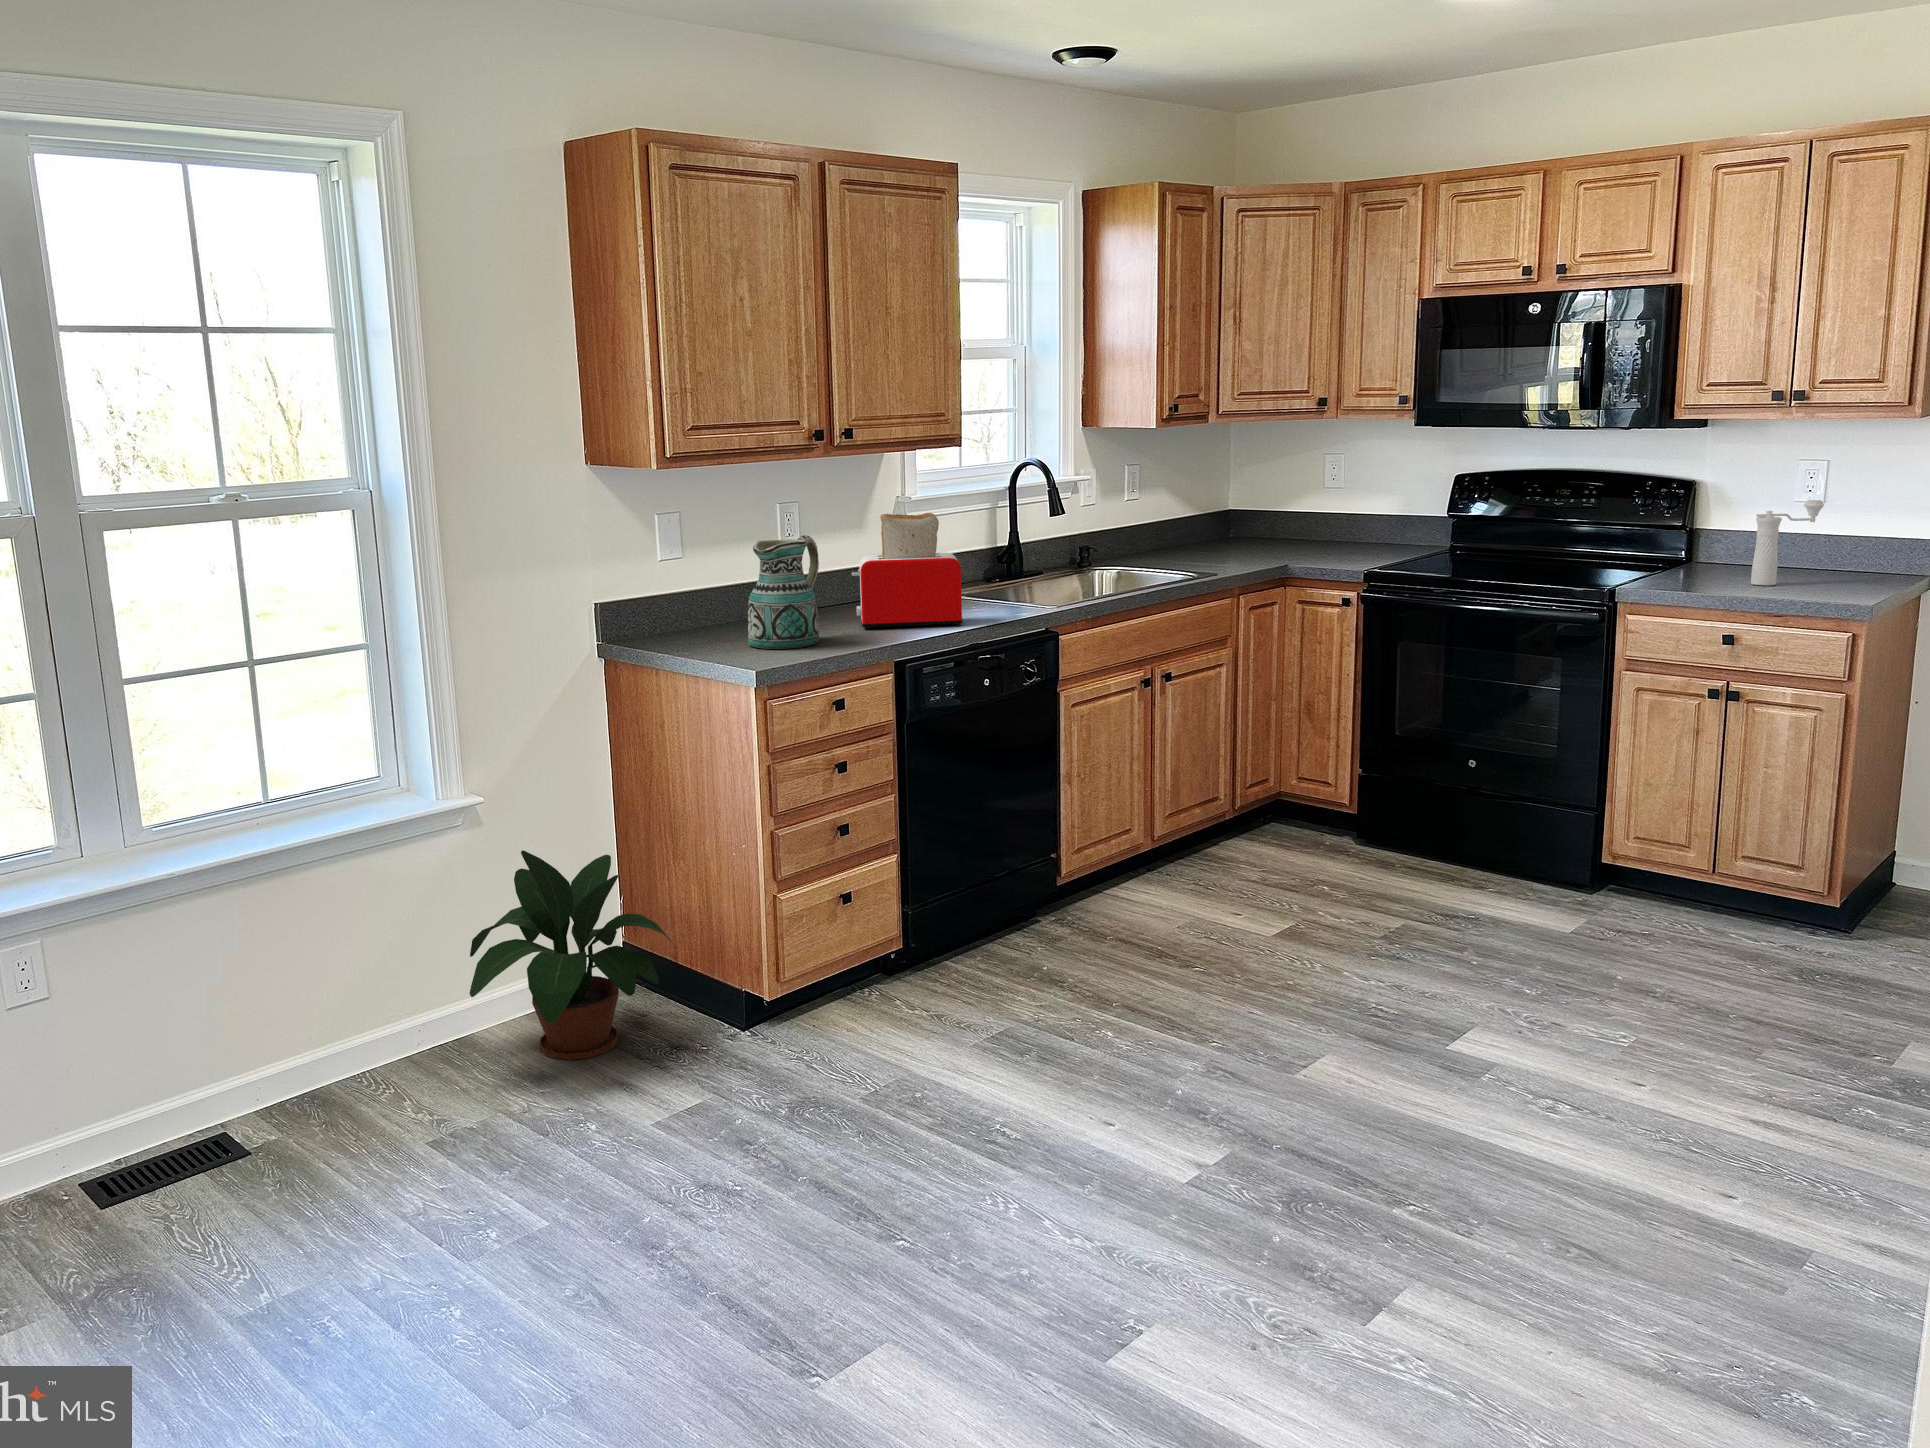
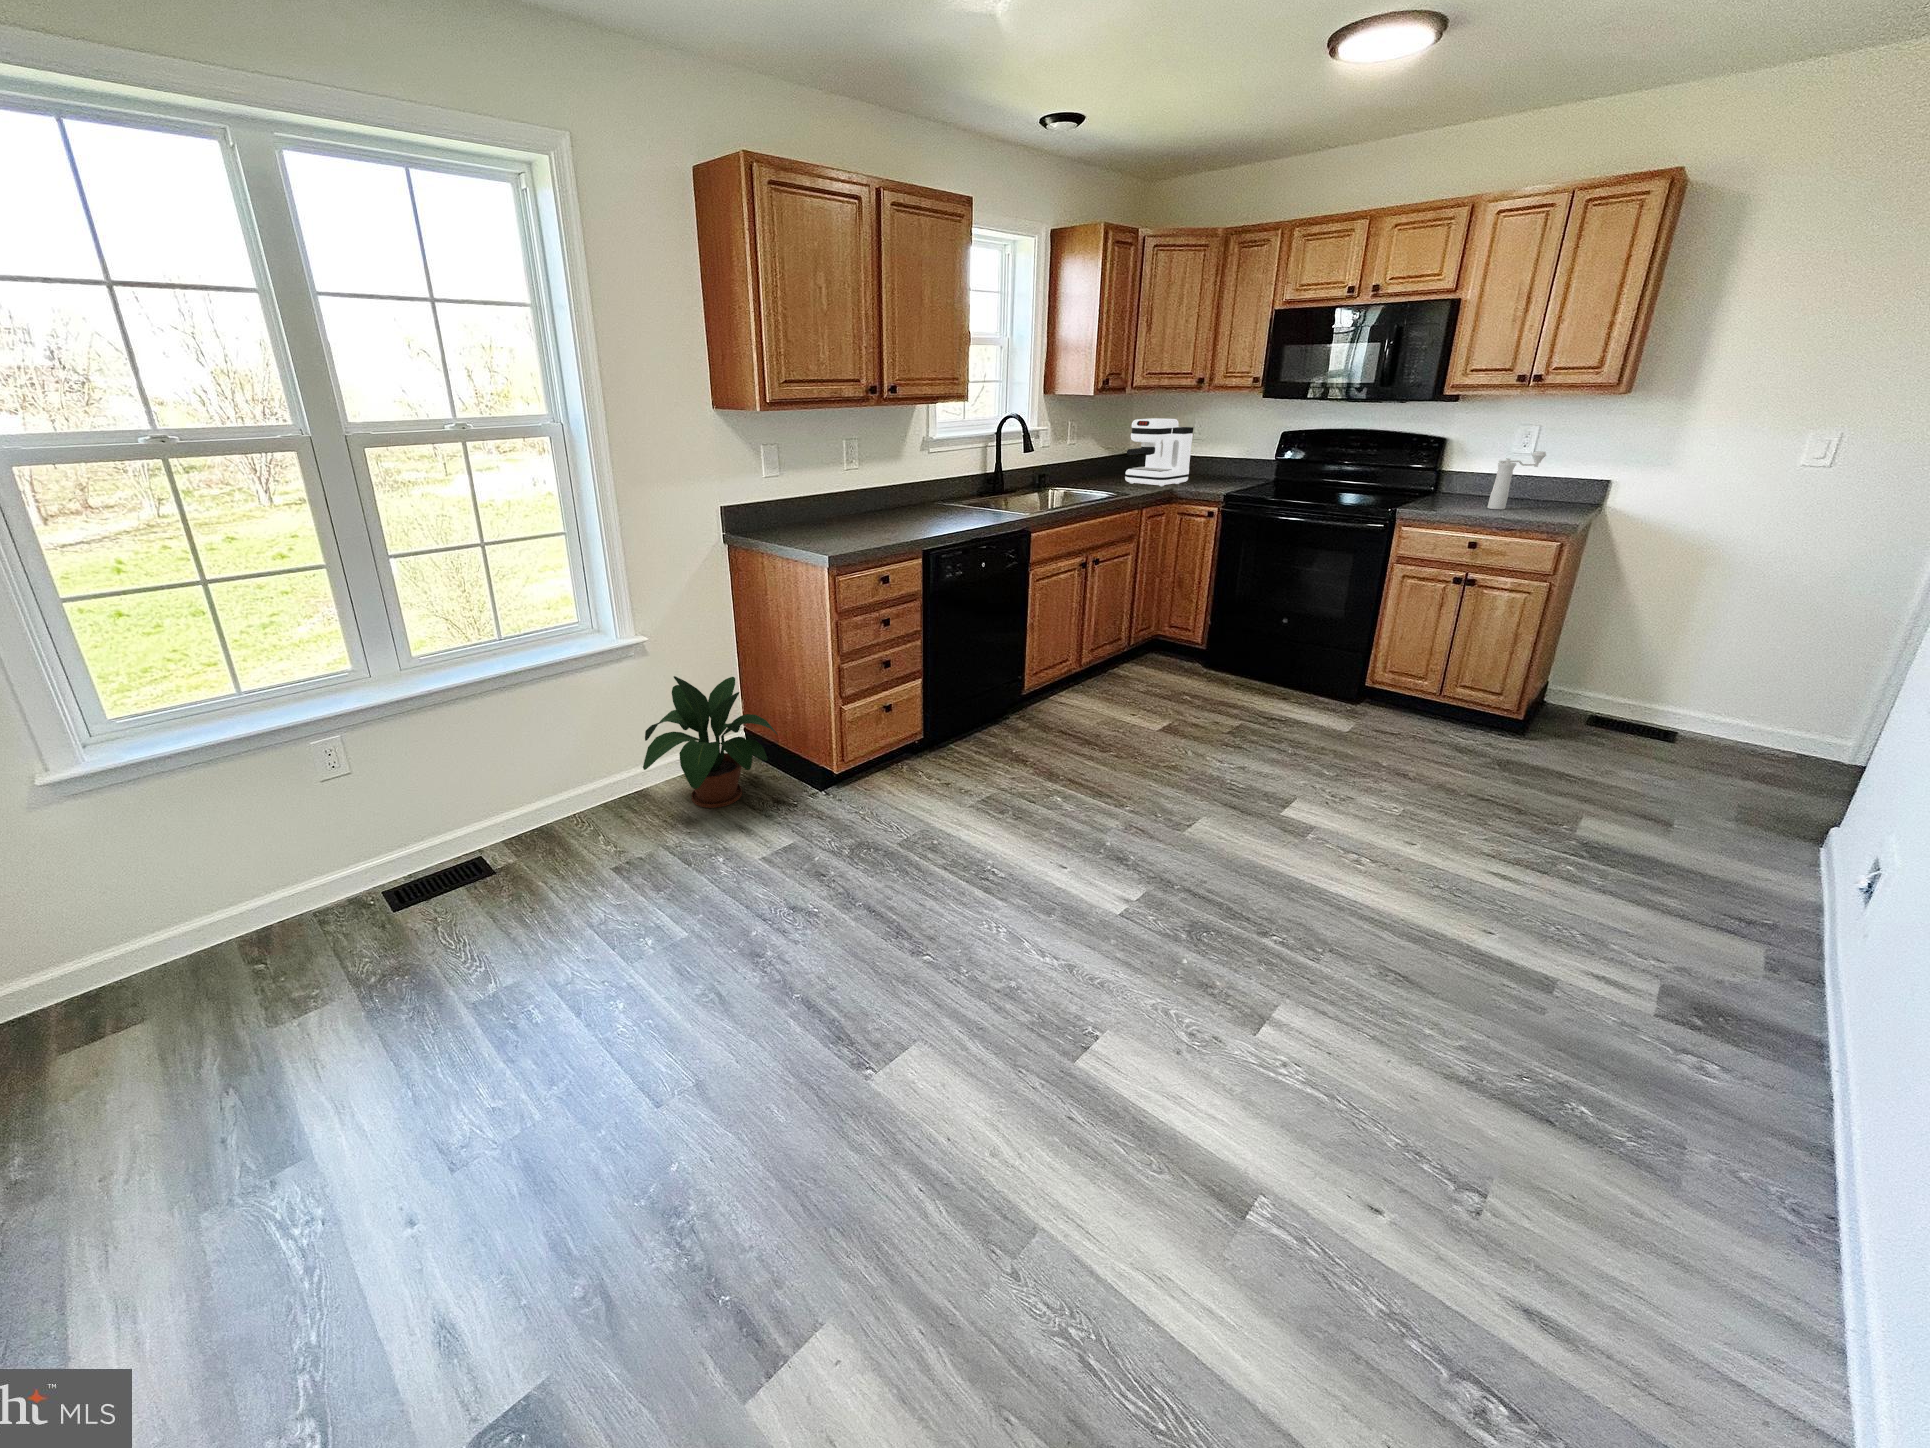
coffee maker: none [1219,454,1321,558] -> present [1125,418,1193,487]
toaster: present [852,513,962,629] -> none [895,450,968,529]
ceramic pitcher: present [748,535,819,649] -> none [826,463,873,541]

